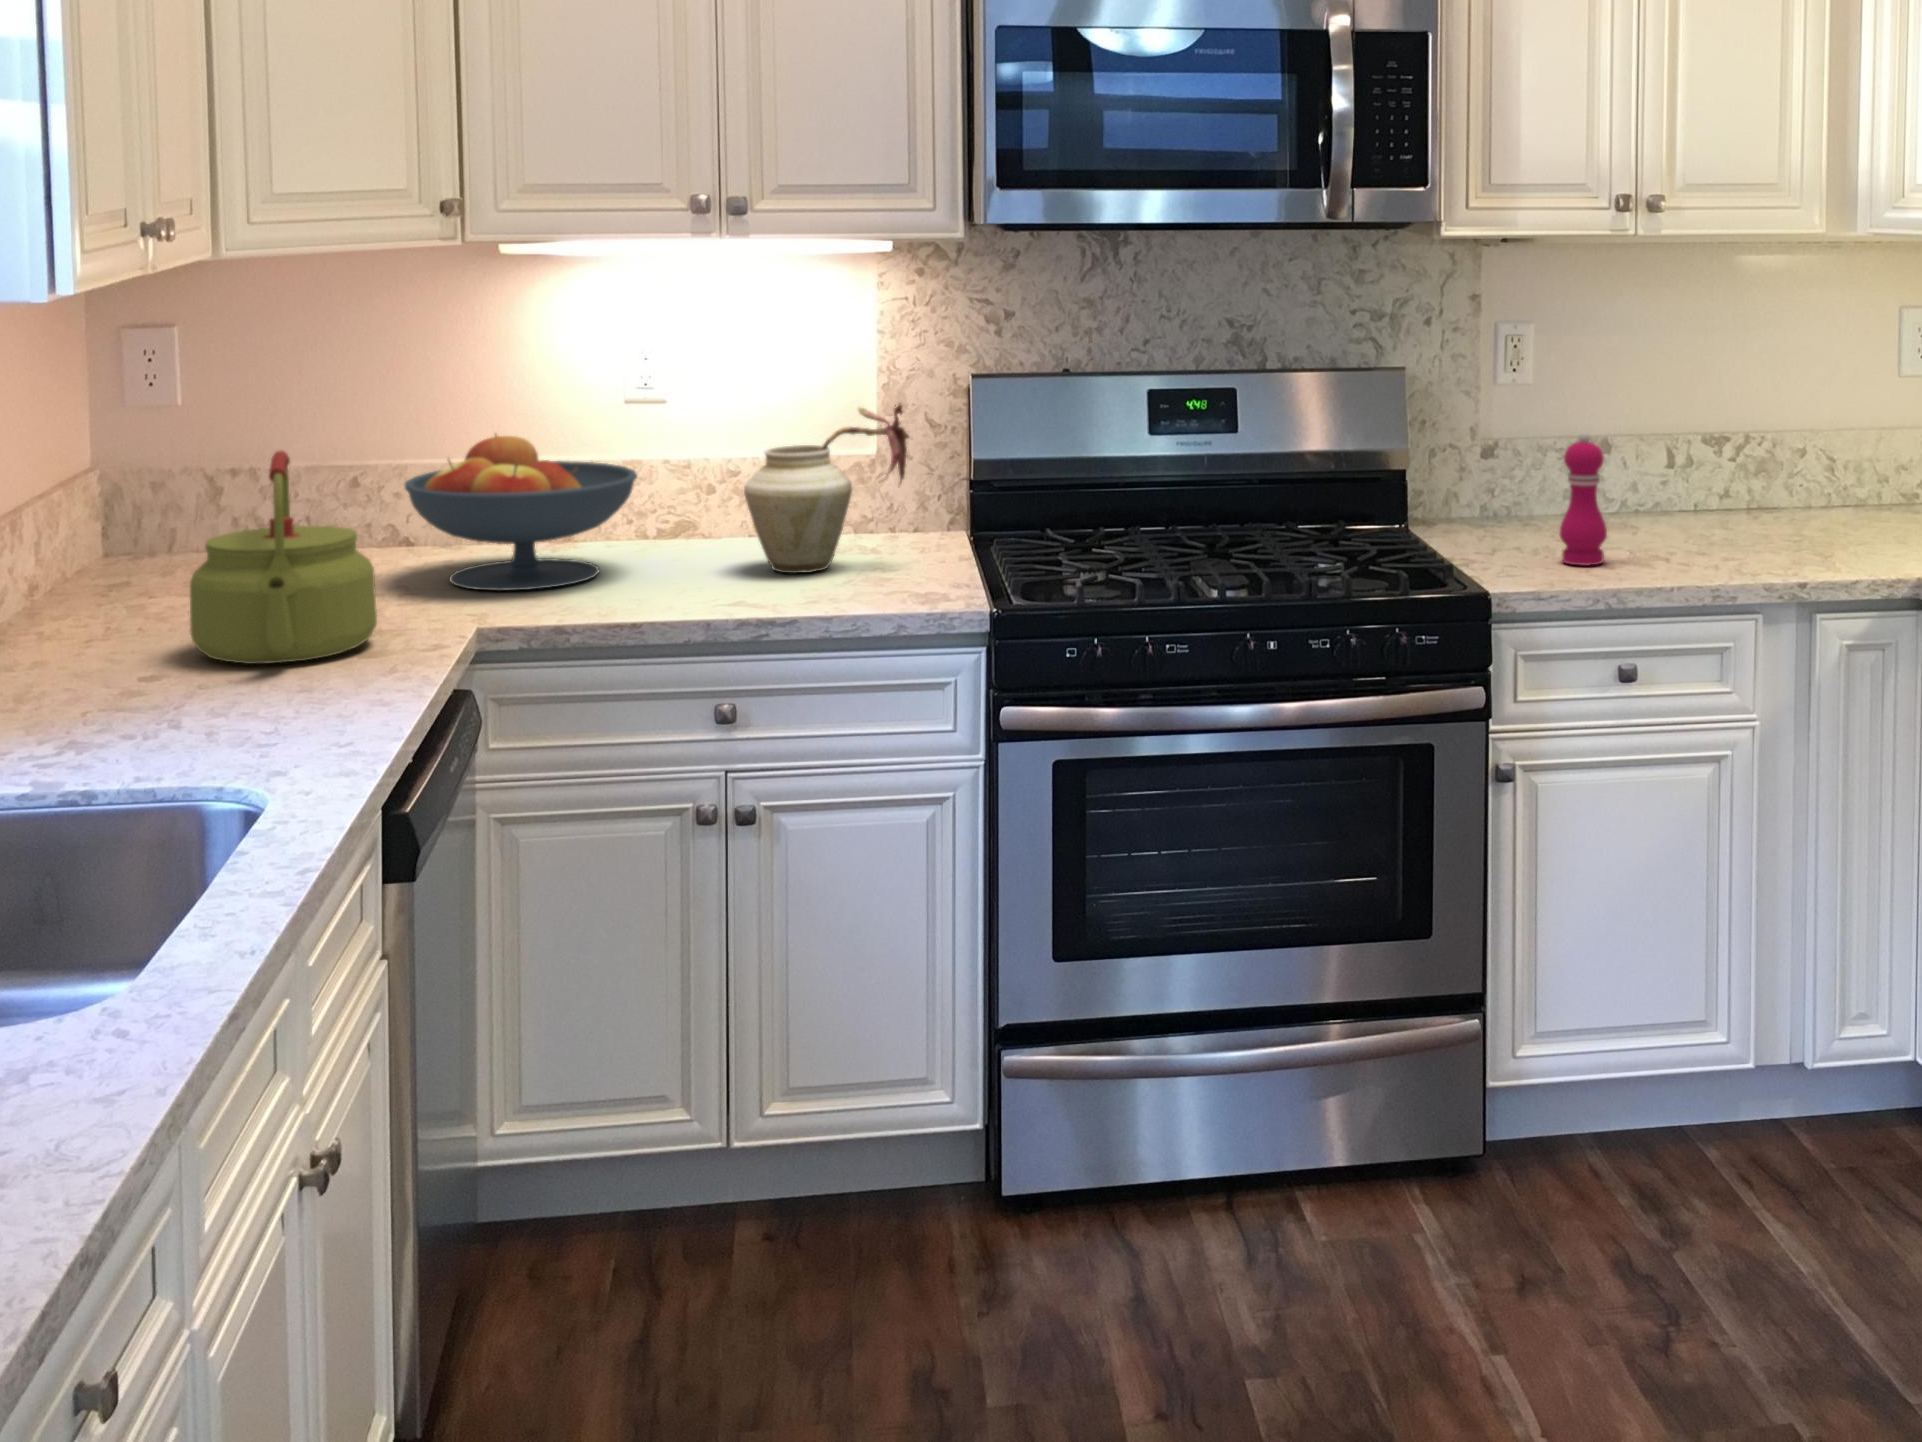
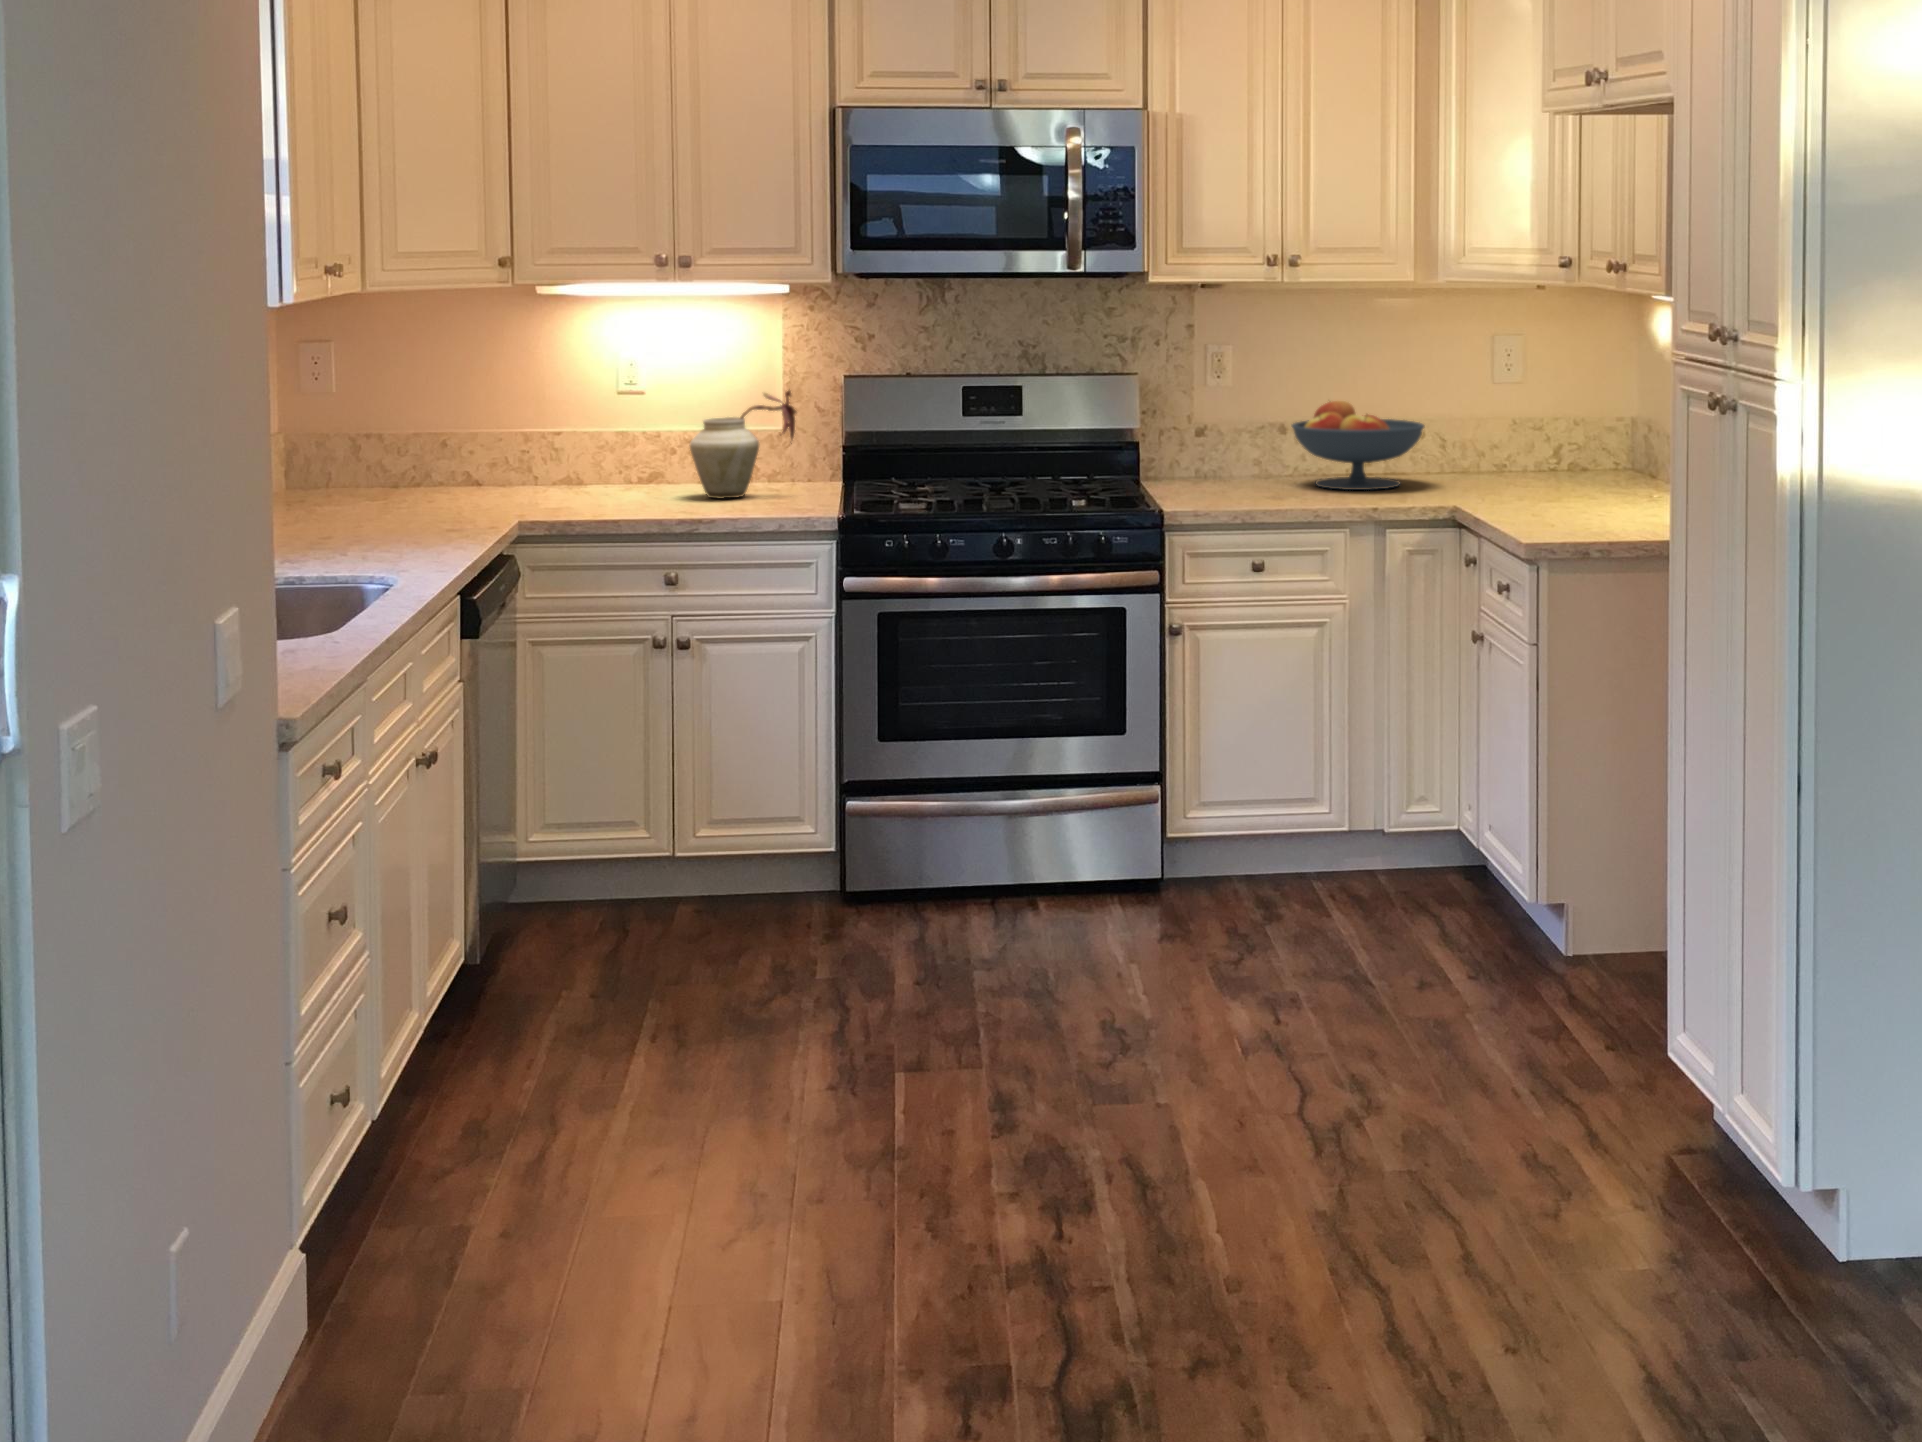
pepper mill: present [1560,431,1607,566] -> none [1221,410,1253,498]
fruit bowl: present [404,434,637,591] -> present [1292,401,1424,490]
kettle: present [190,451,377,664] -> none [348,406,458,532]

